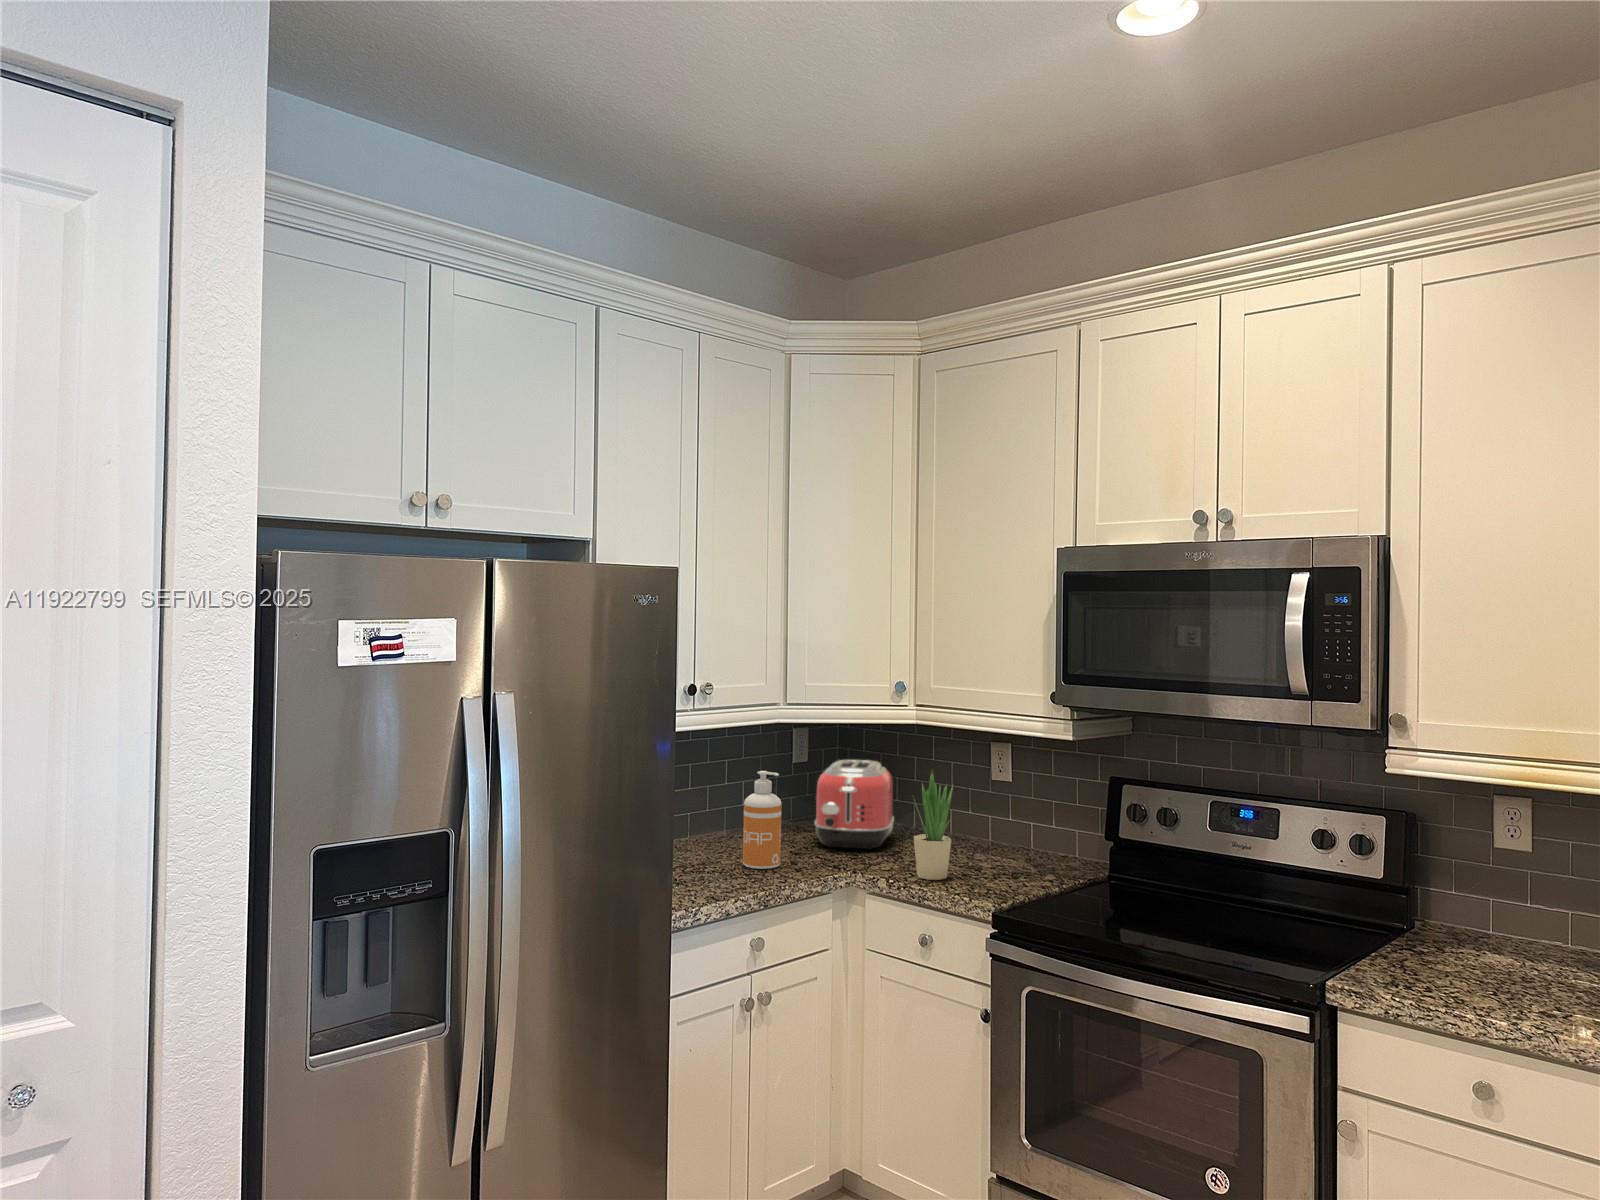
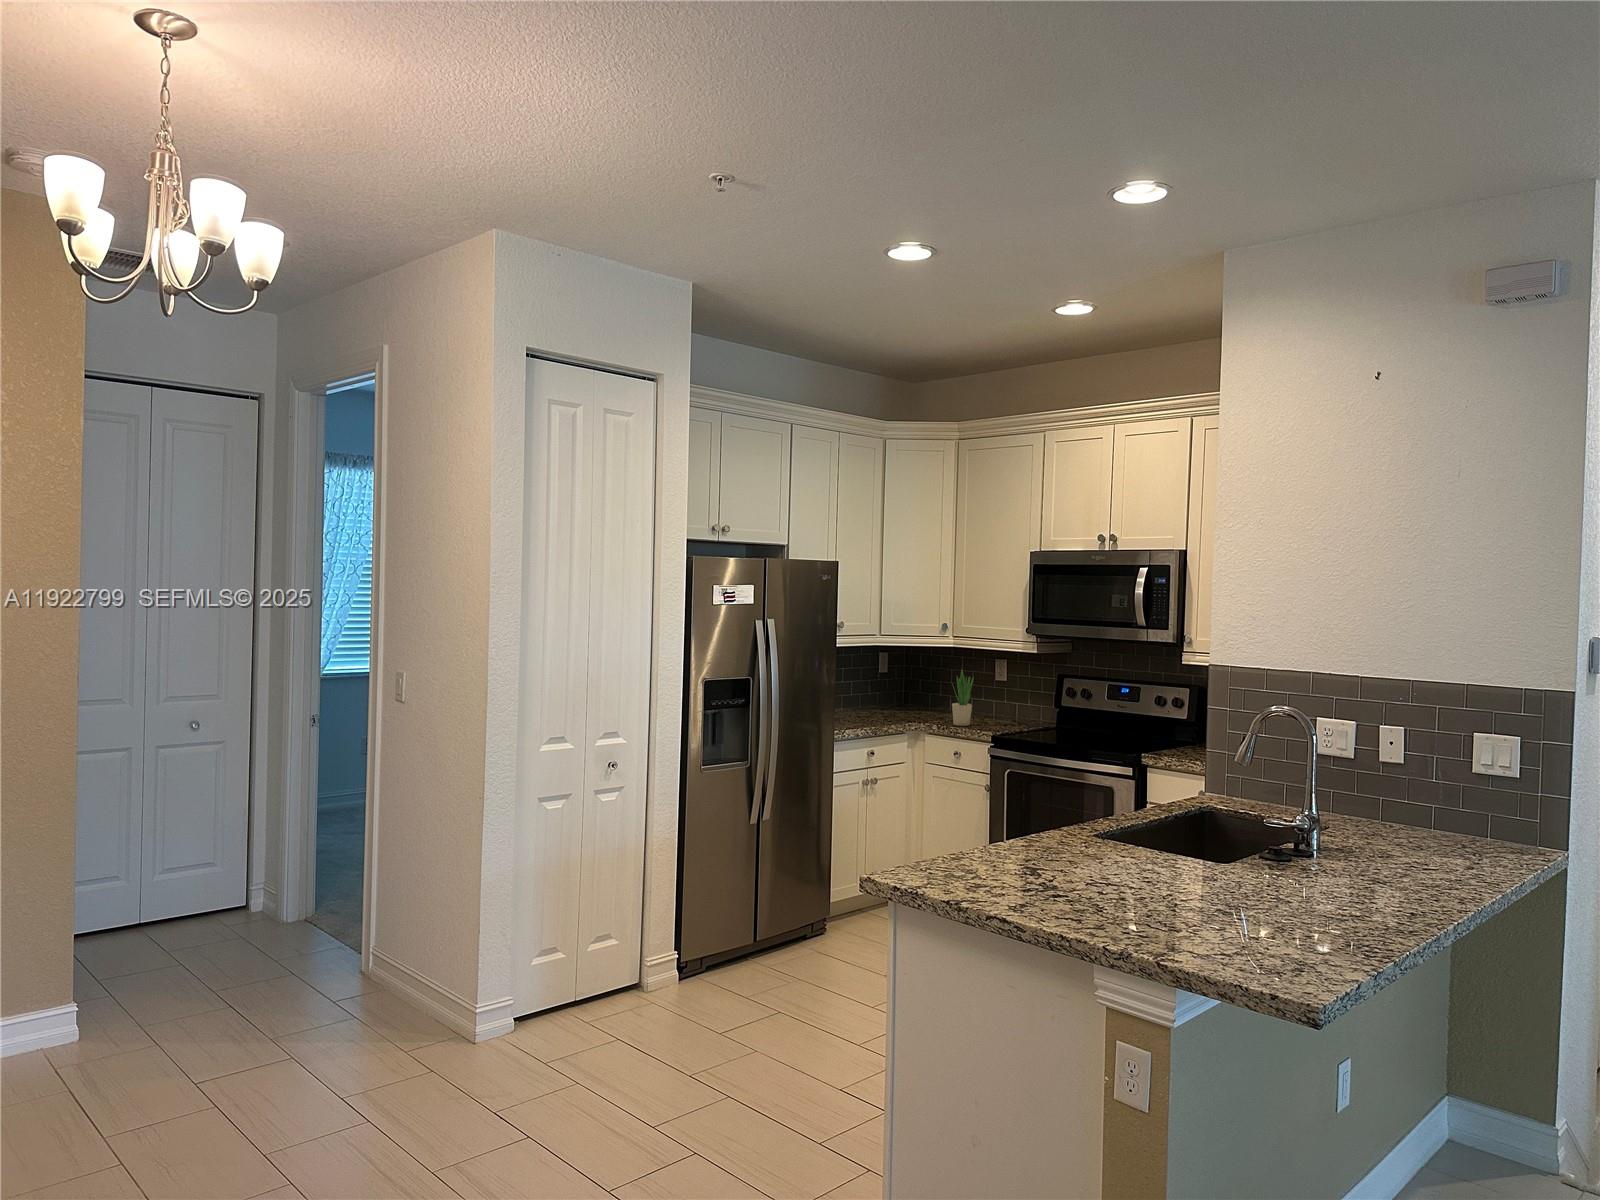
toaster: present [815,760,894,850] -> none [897,668,941,715]
soap dispenser: present [743,771,782,869] -> none [860,669,881,720]

